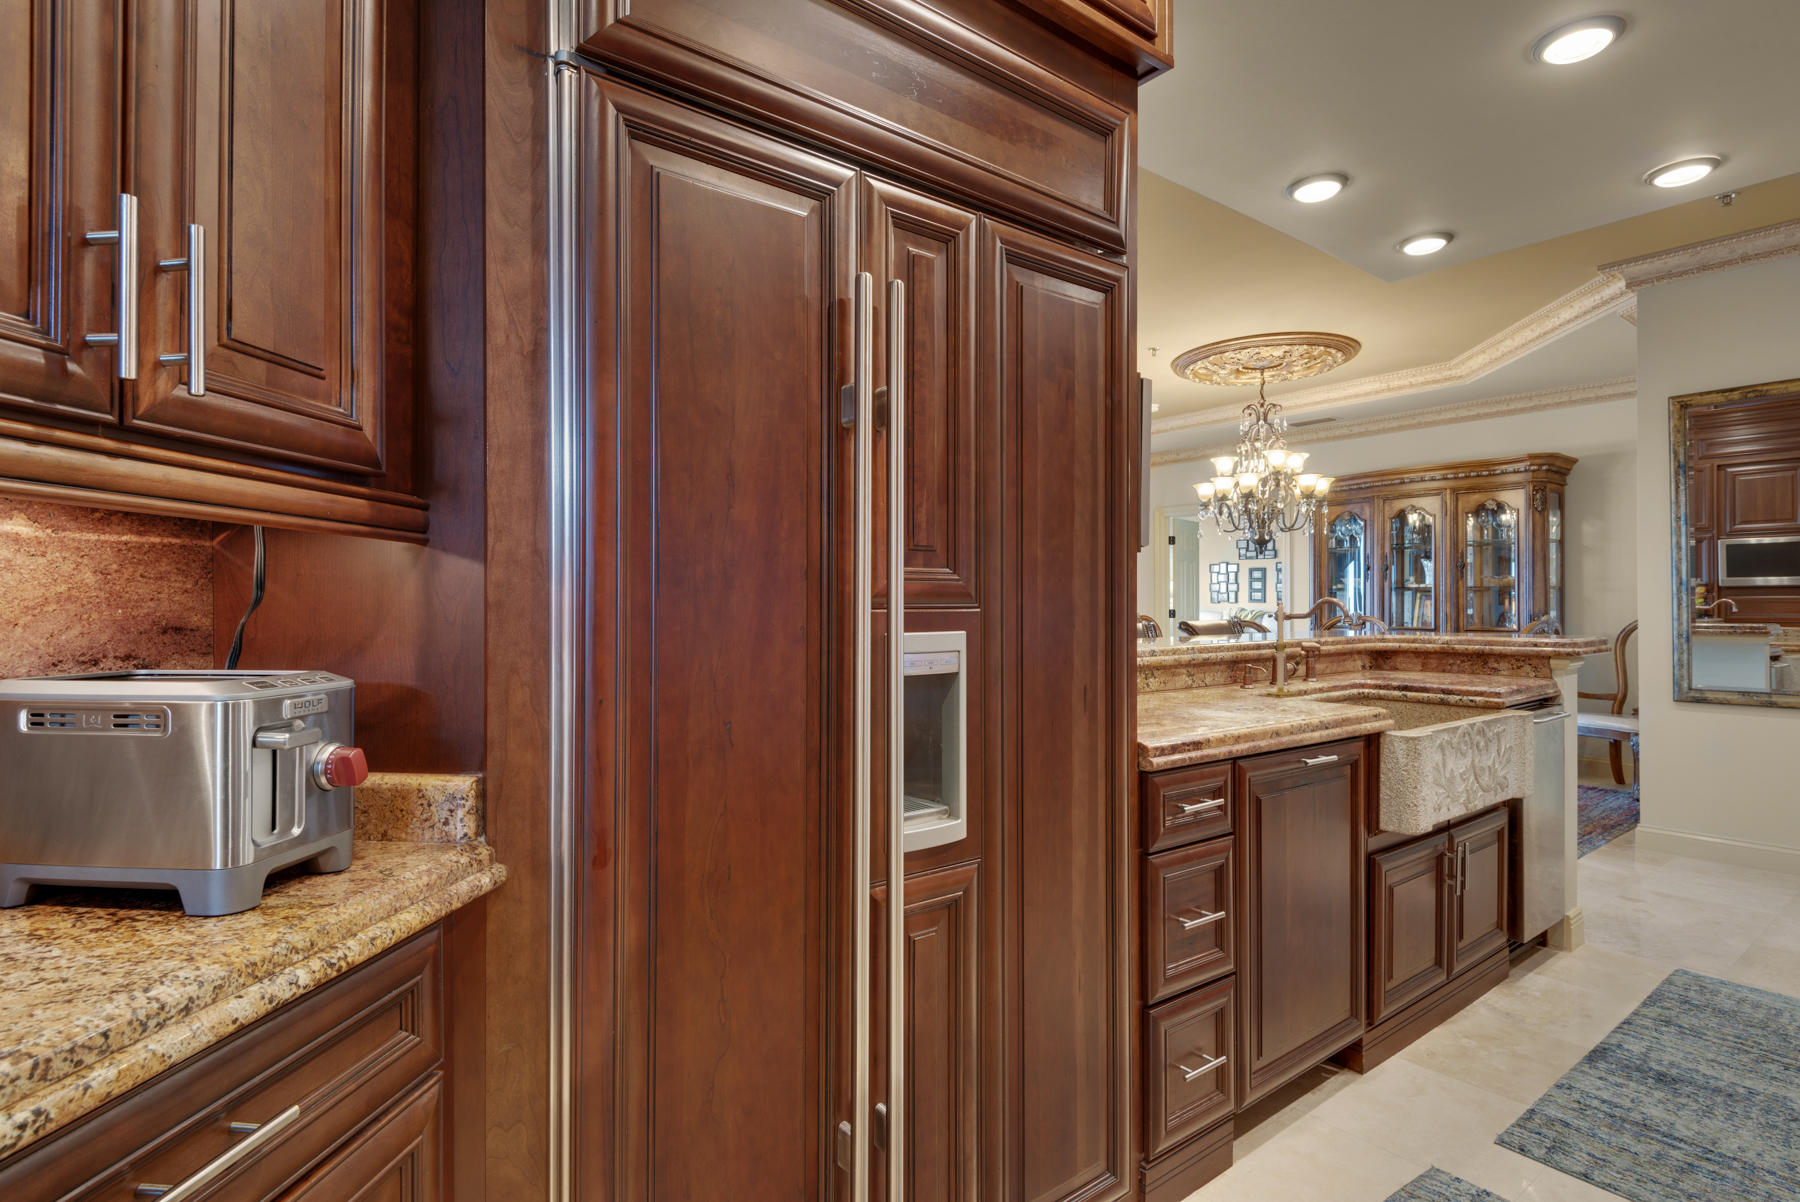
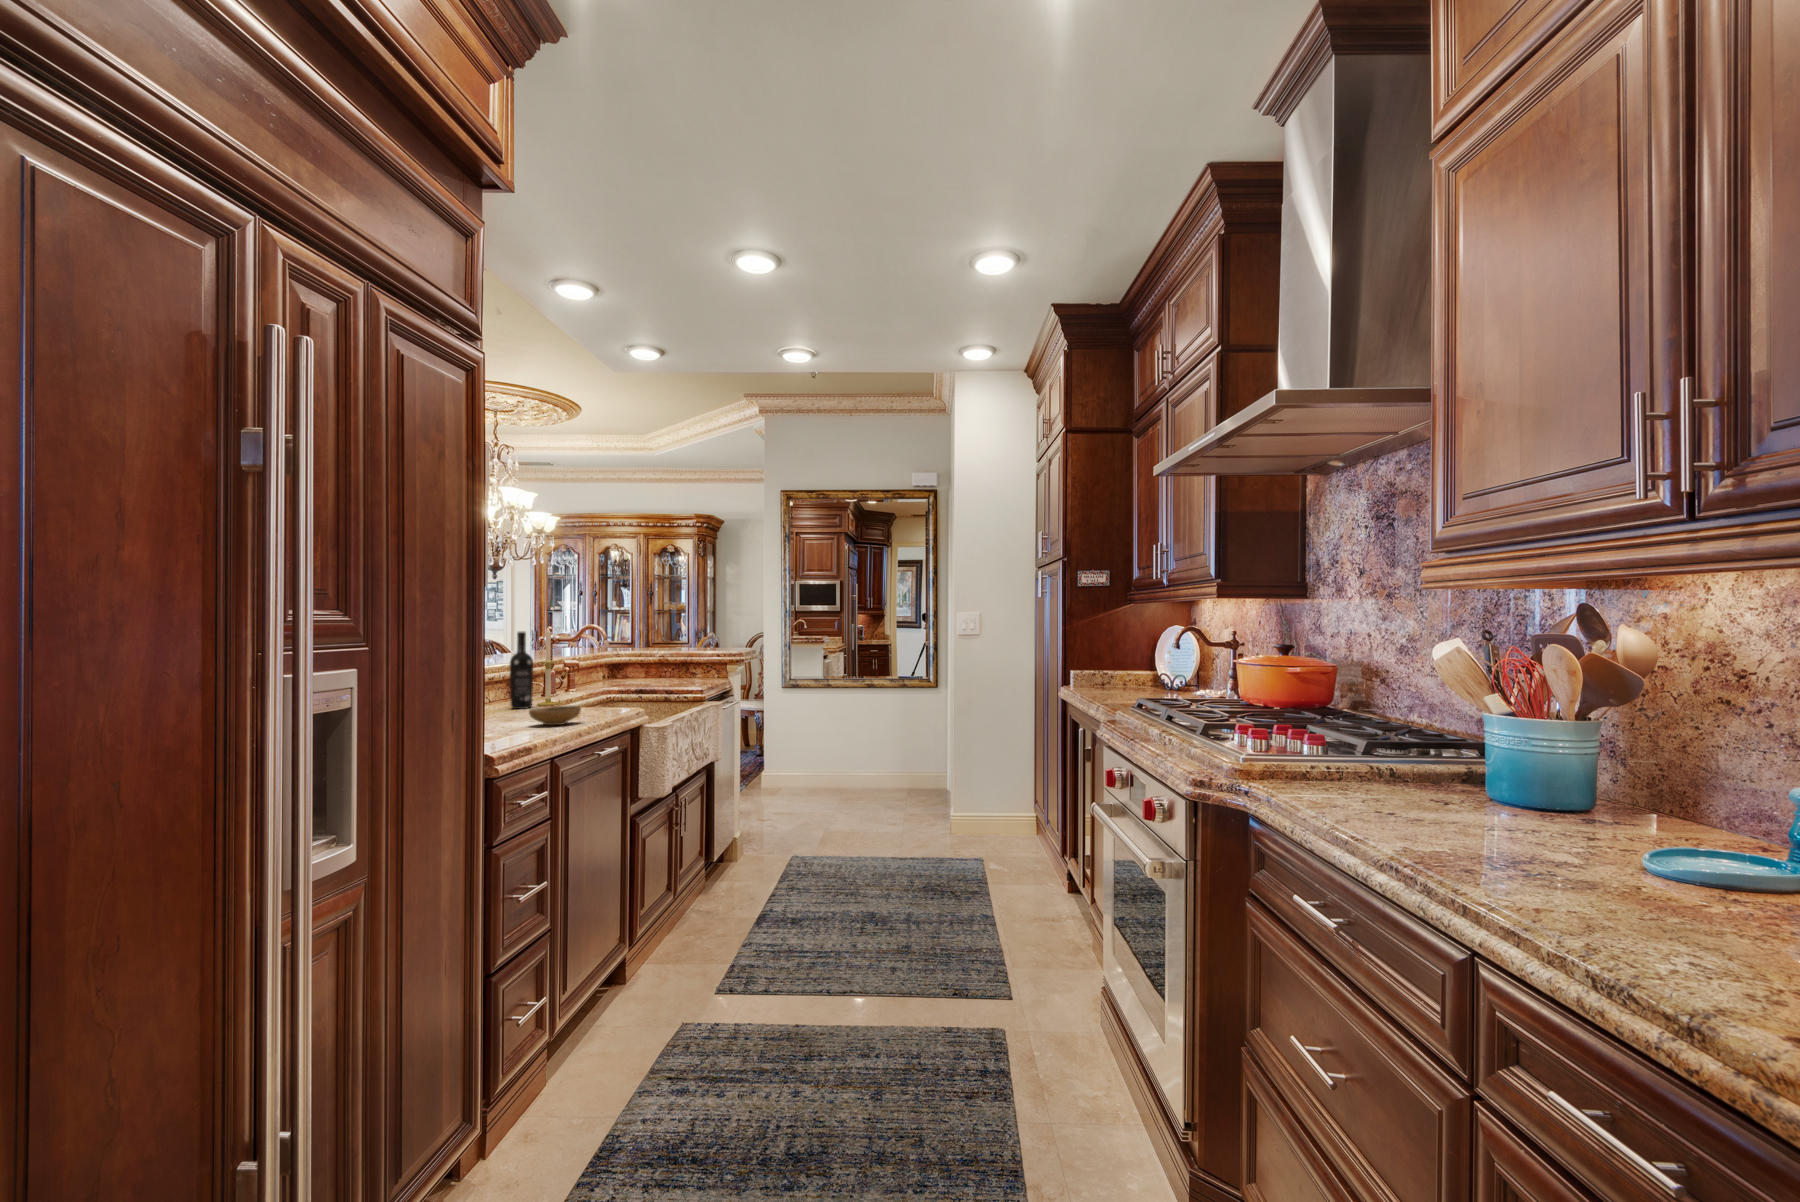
wine bottle: none [1232,605,1259,697] -> present [510,632,533,709]
ceramic bowl: none [1225,695,1291,719] -> present [529,705,581,725]

